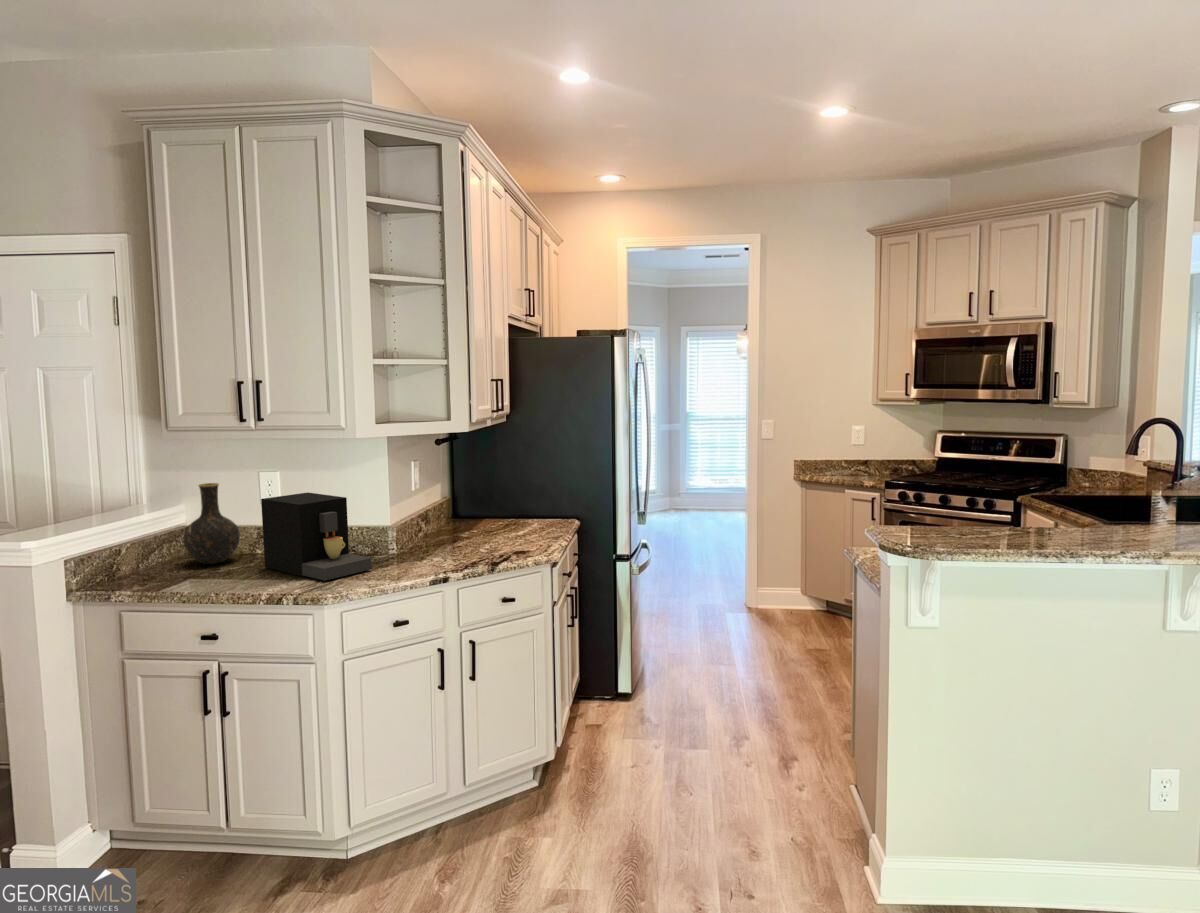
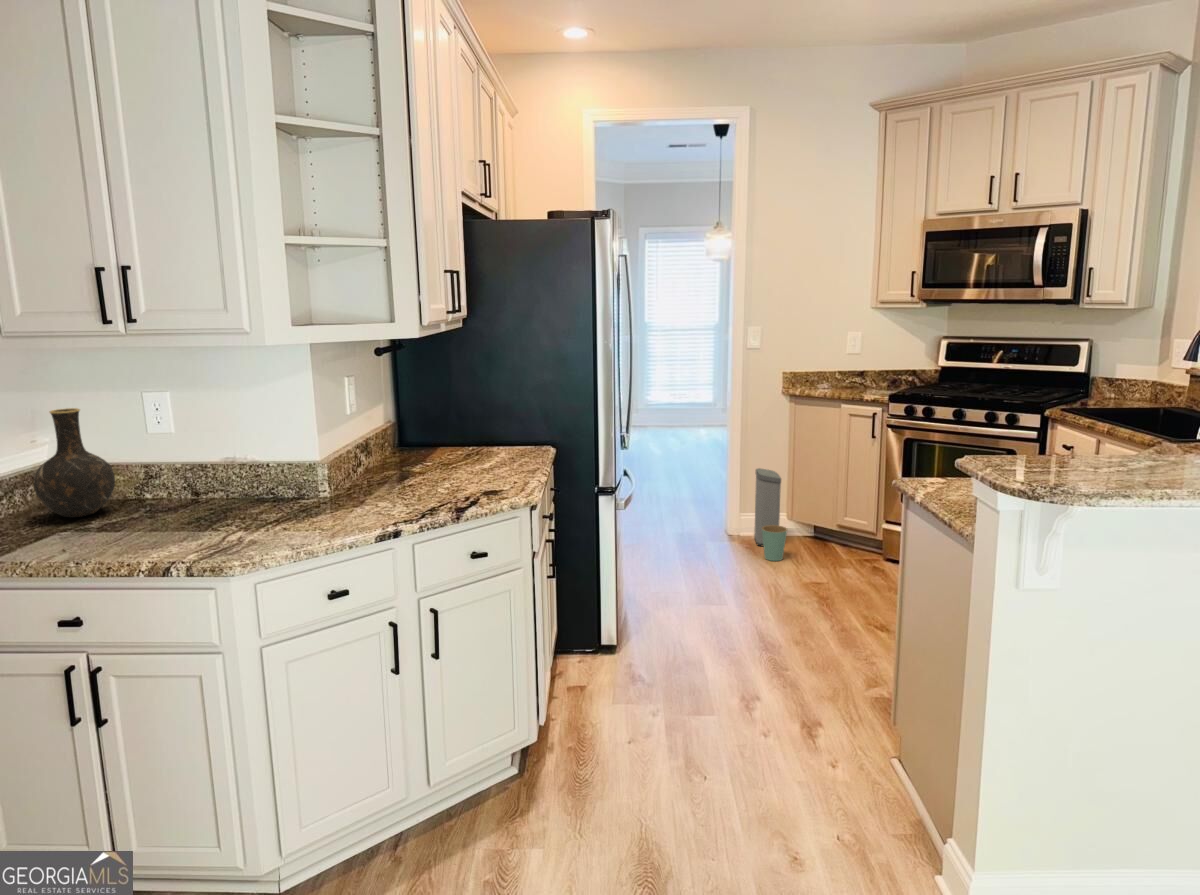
coffee maker: present [261,493,372,581] -> none [139,419,298,540]
trash can: none [771,546,797,630] -> present [754,468,787,561]

